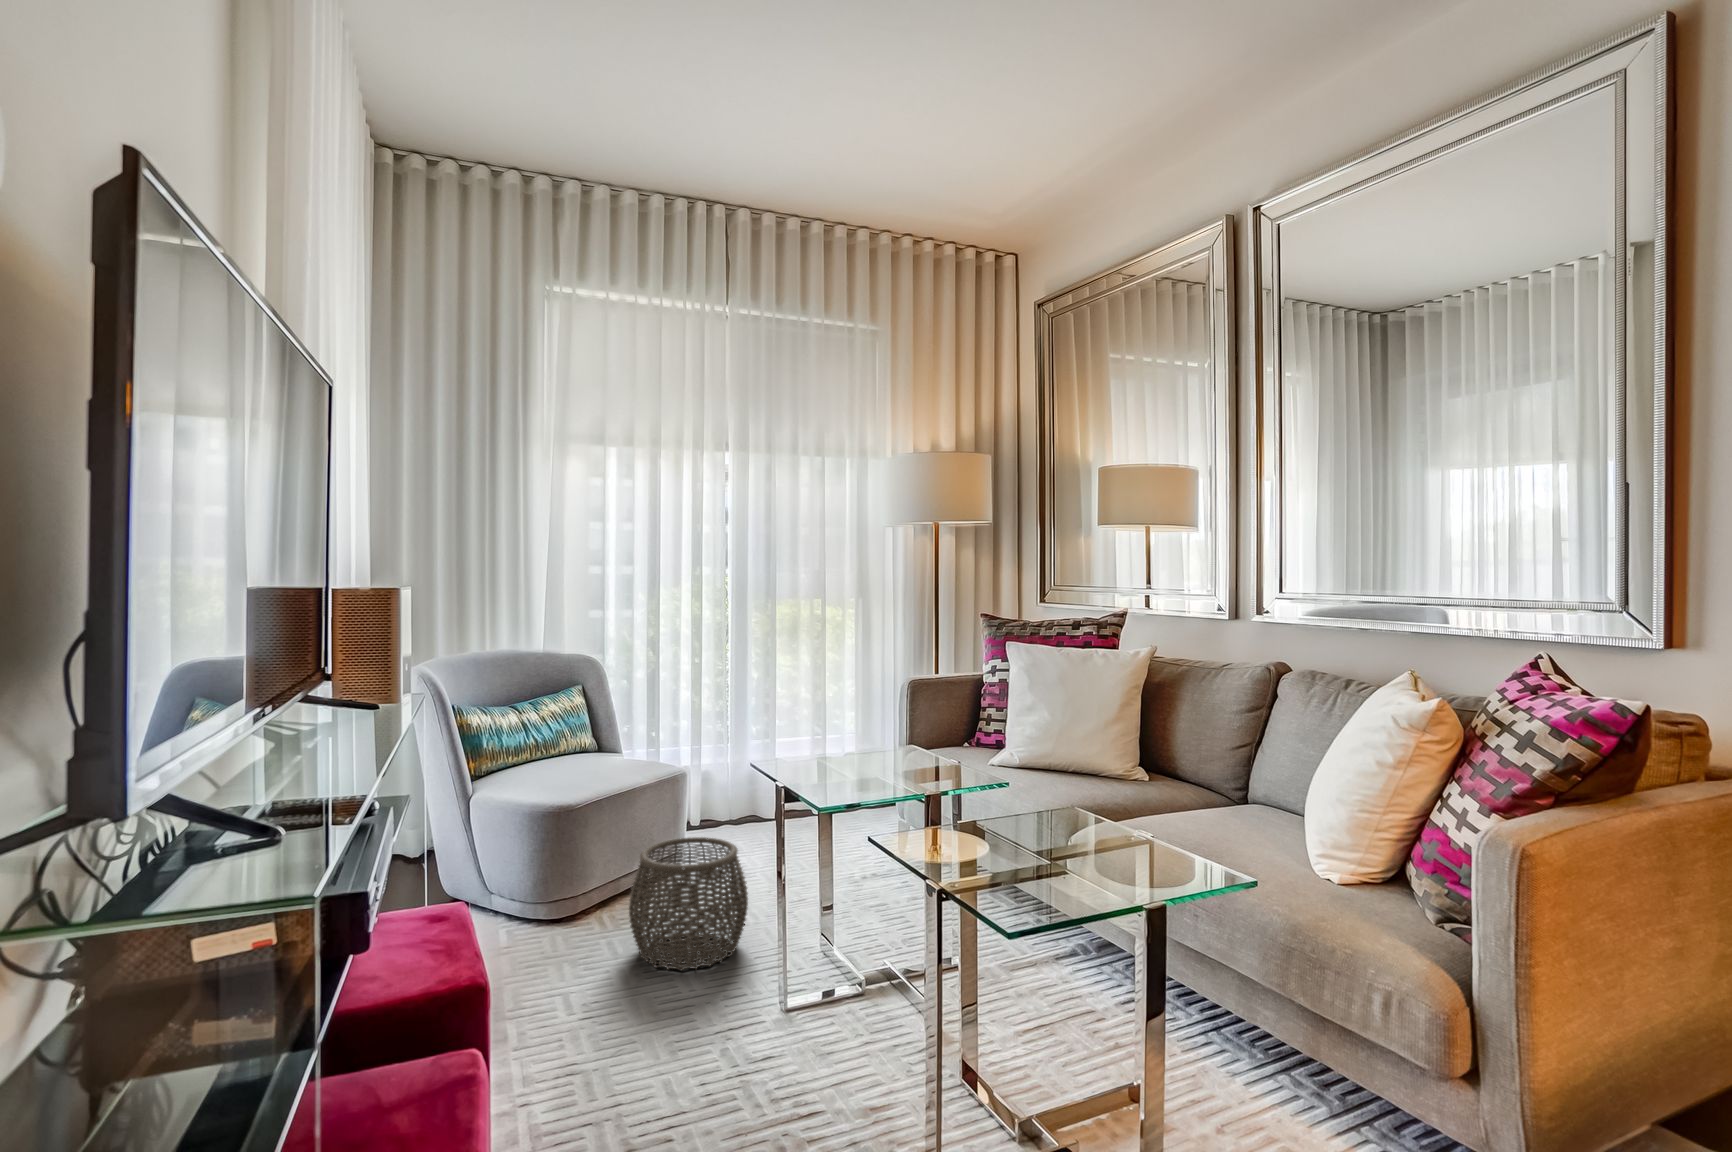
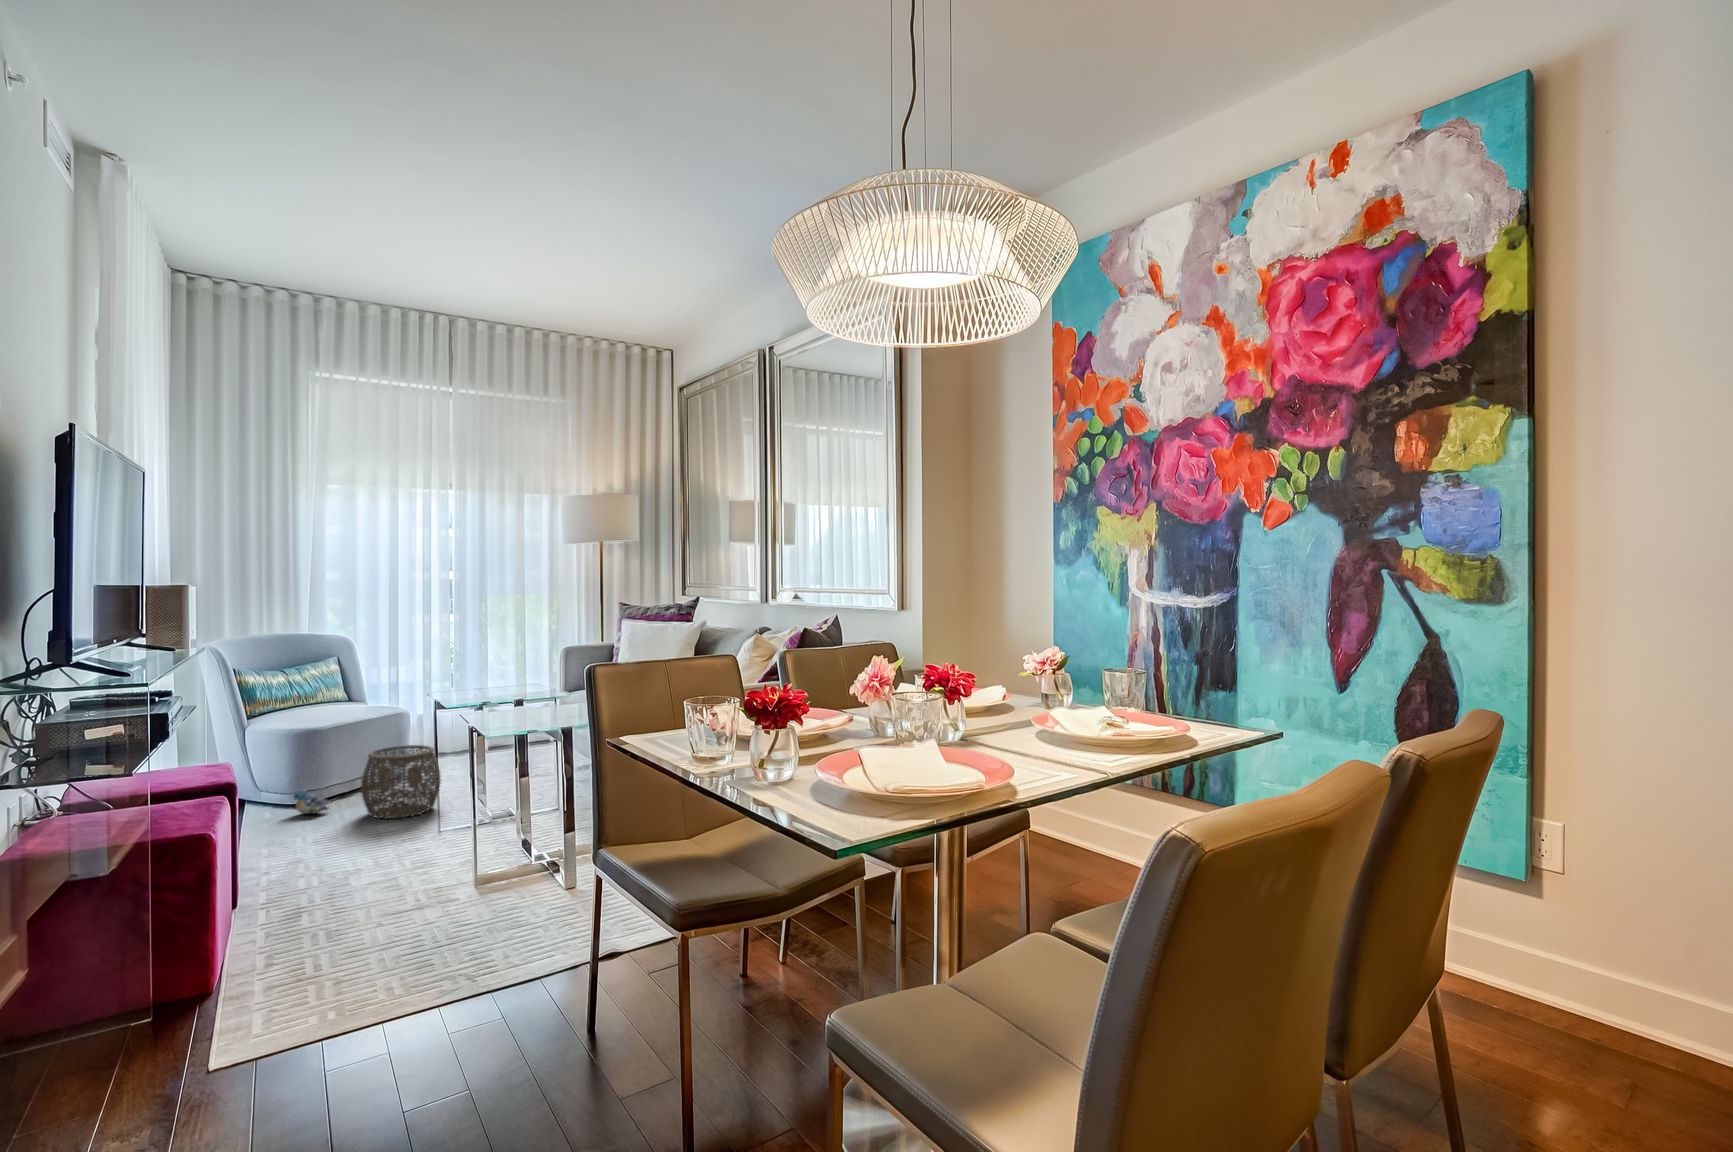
plush toy: none [529,903,584,945] -> present [293,789,331,814]

